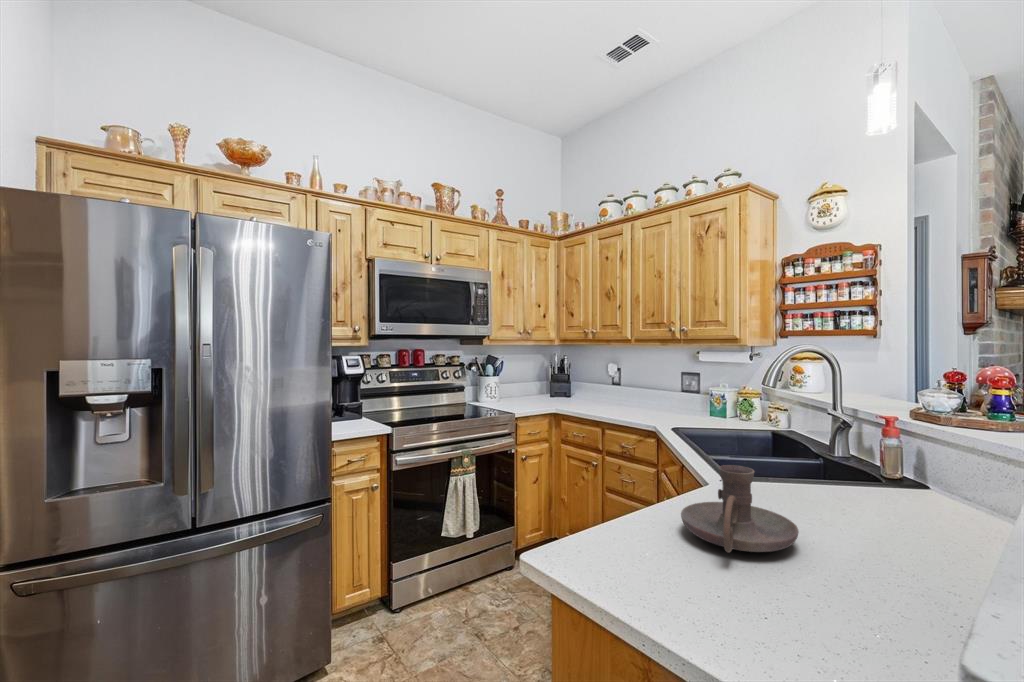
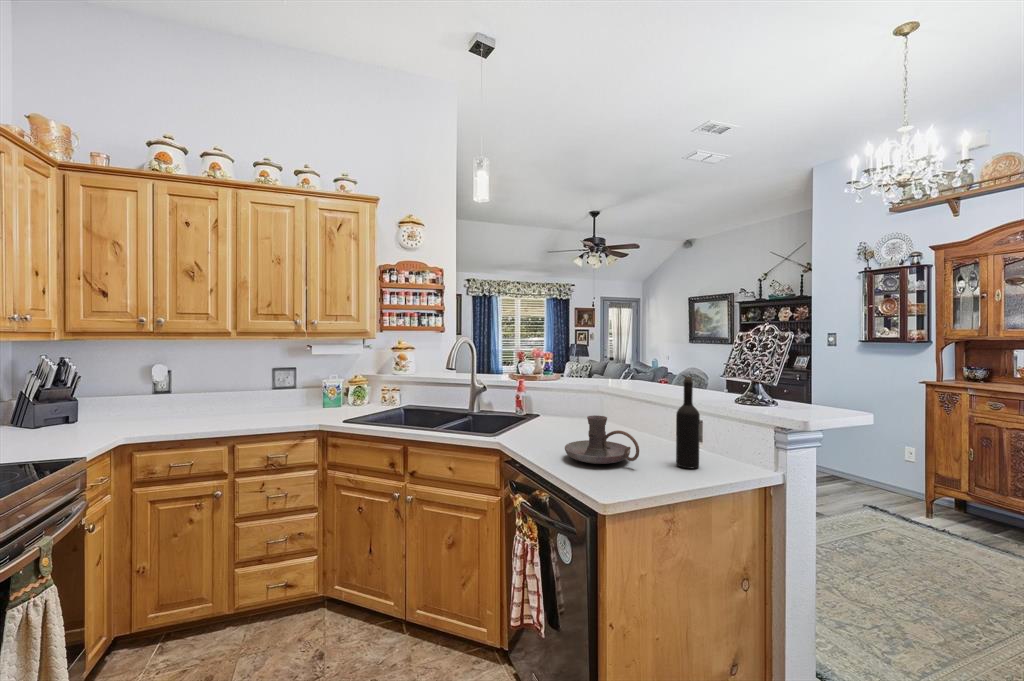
wine bottle: none [800,422,859,633] -> present [676,377,700,469]

